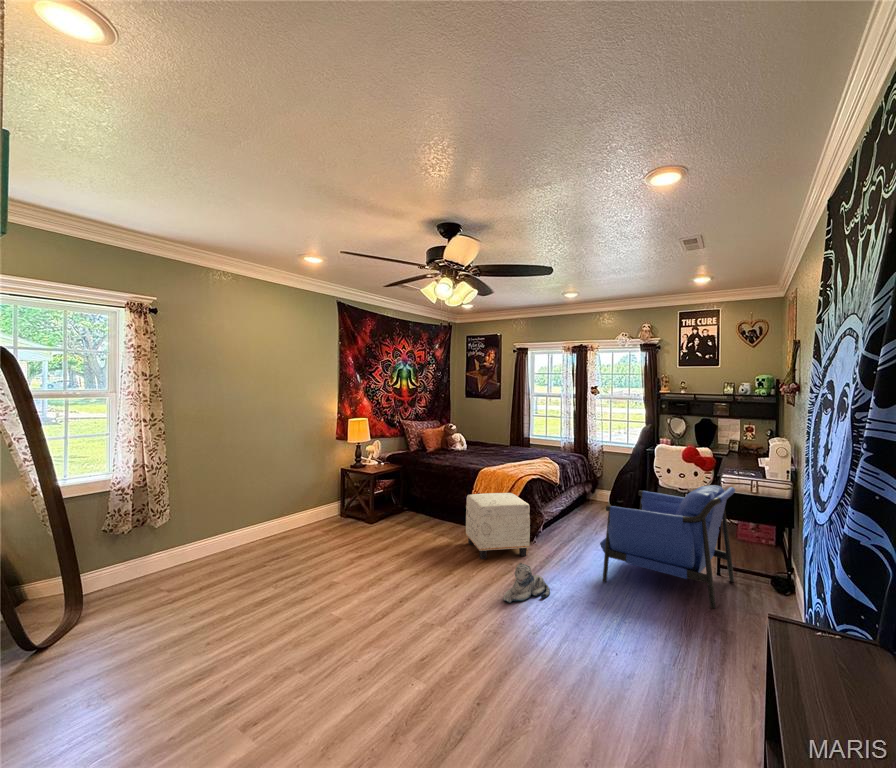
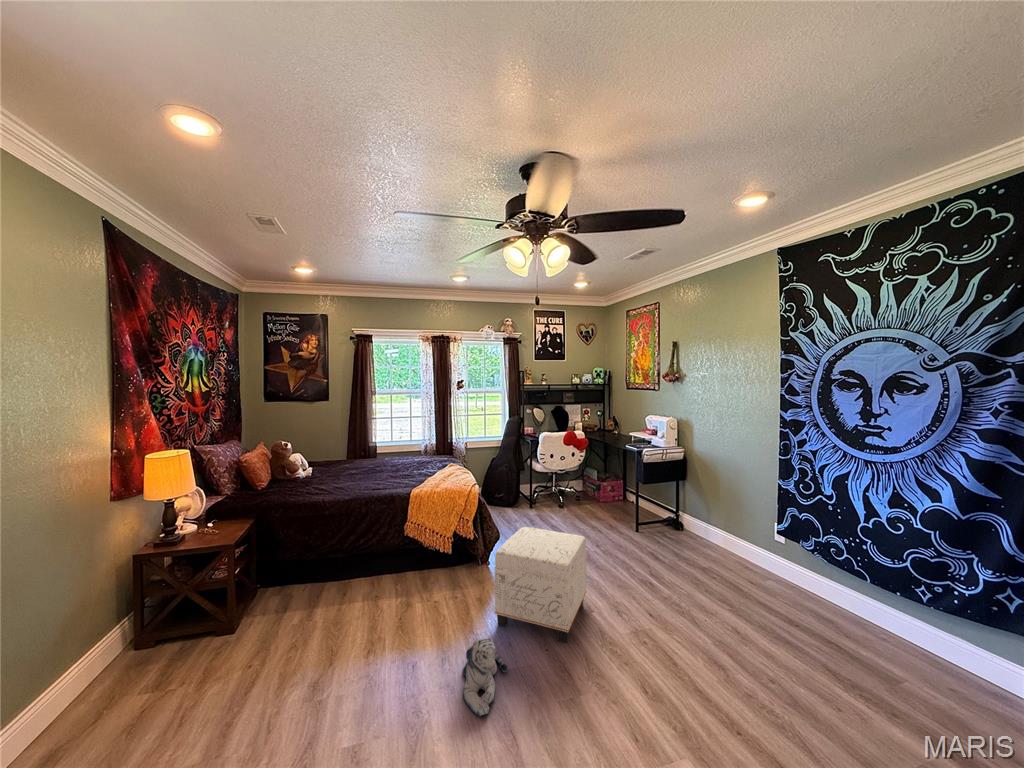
armchair: present [600,485,735,608] -> none [629,464,771,597]
plush toy: present [503,563,550,603] -> present [462,639,507,716]

